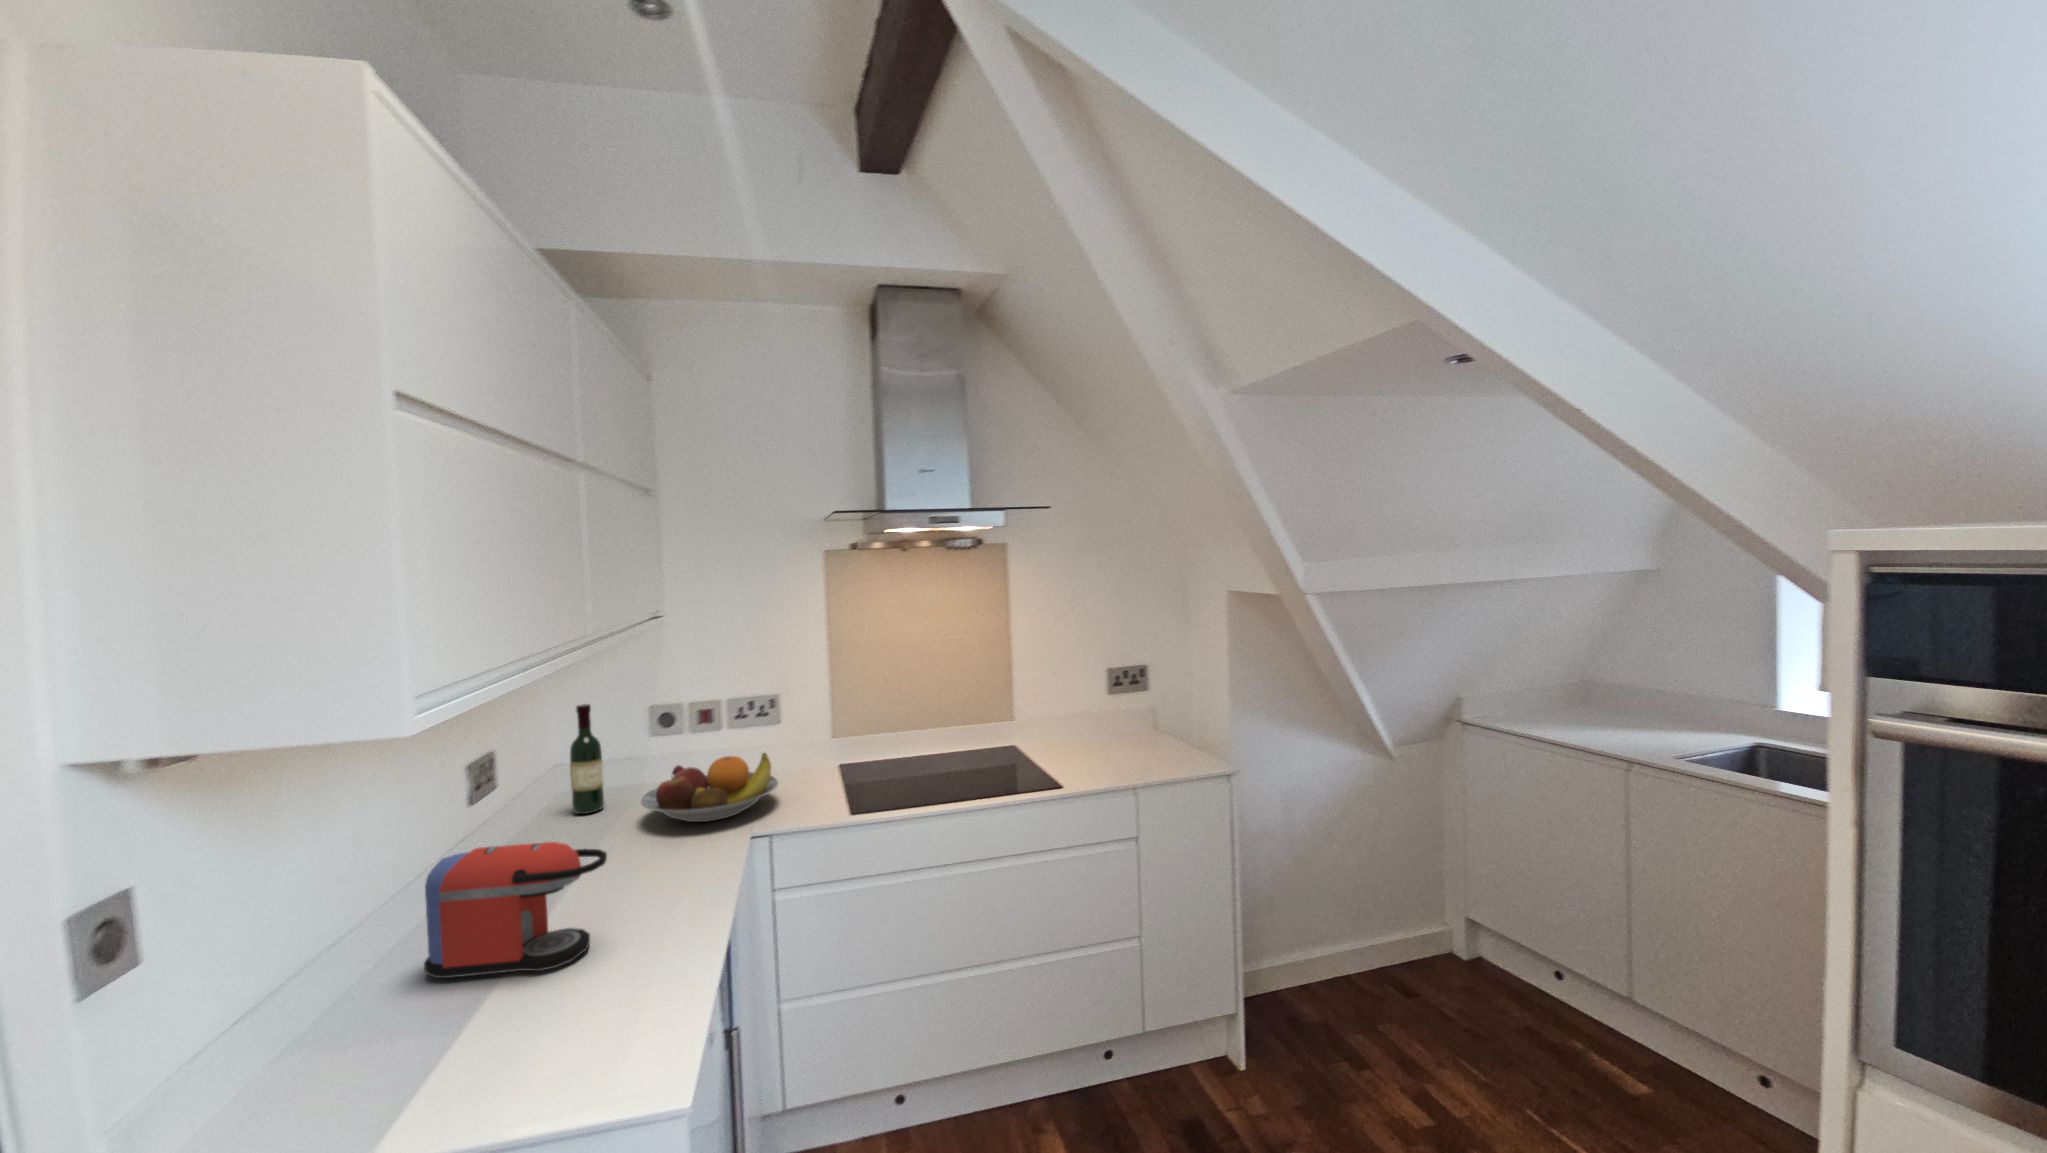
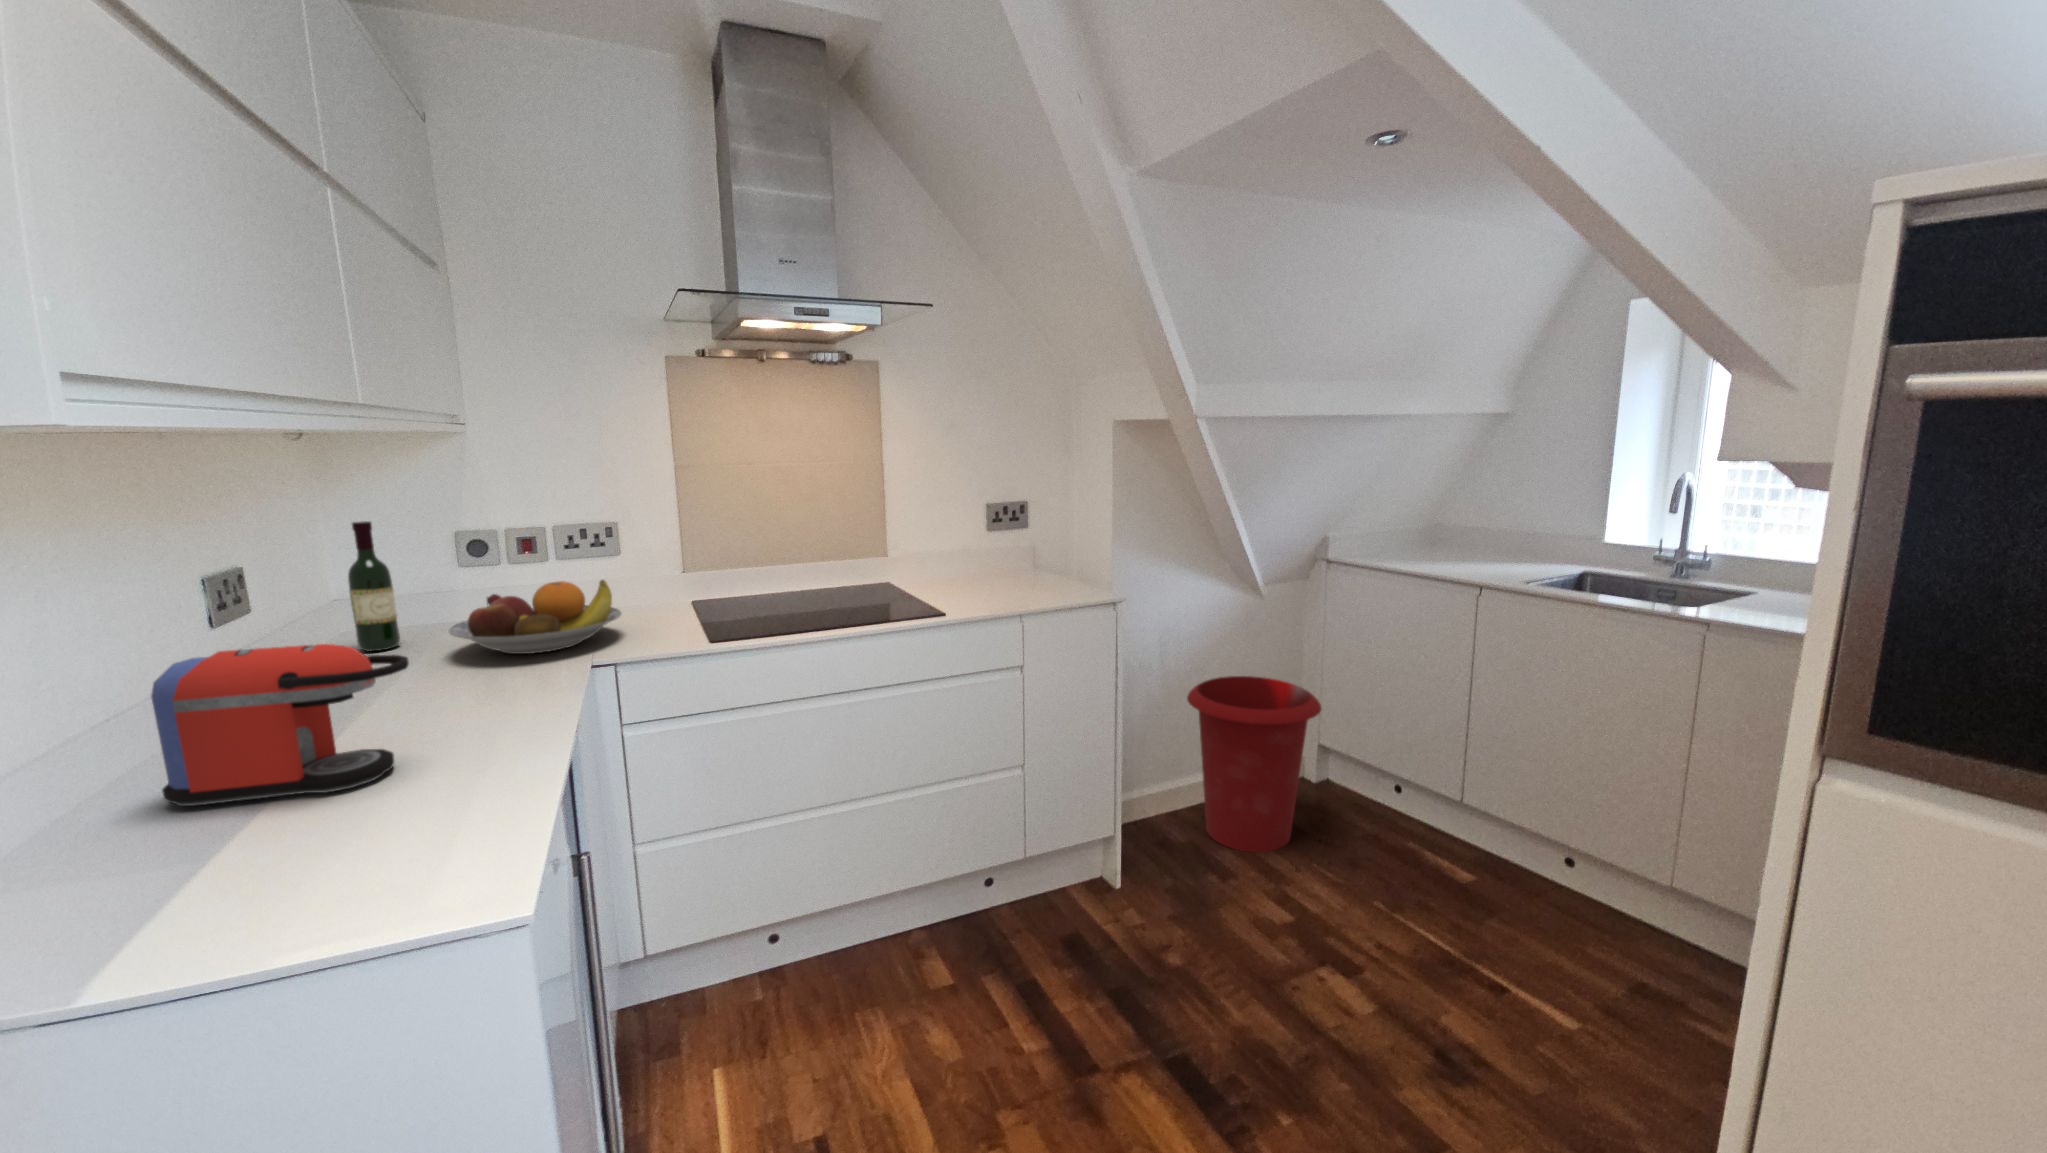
waste bin: none [1311,843,1458,1043] -> present [1187,676,1321,852]

